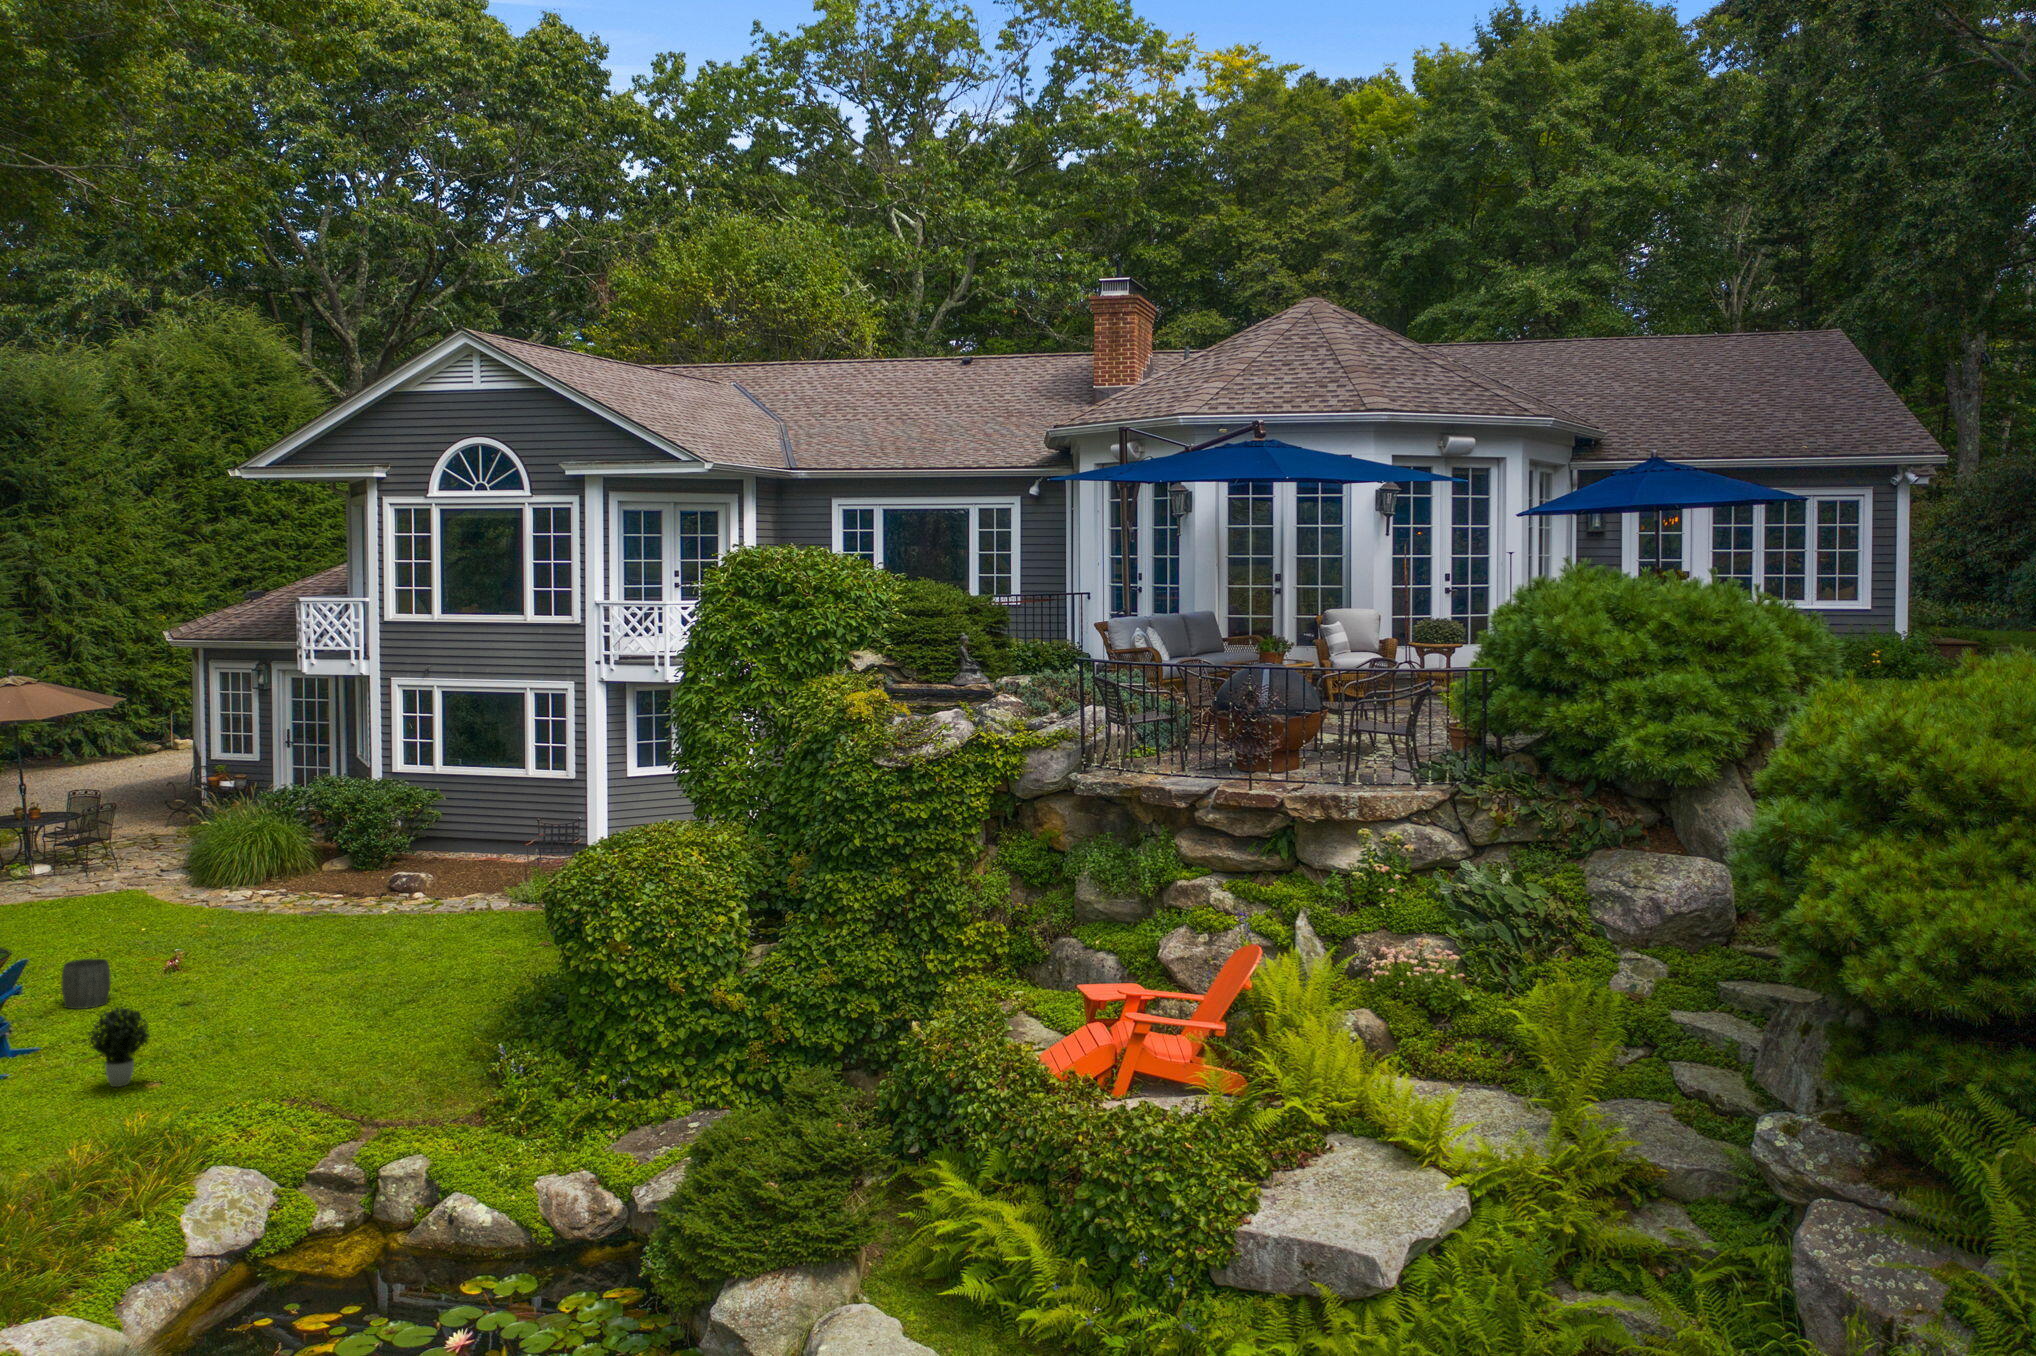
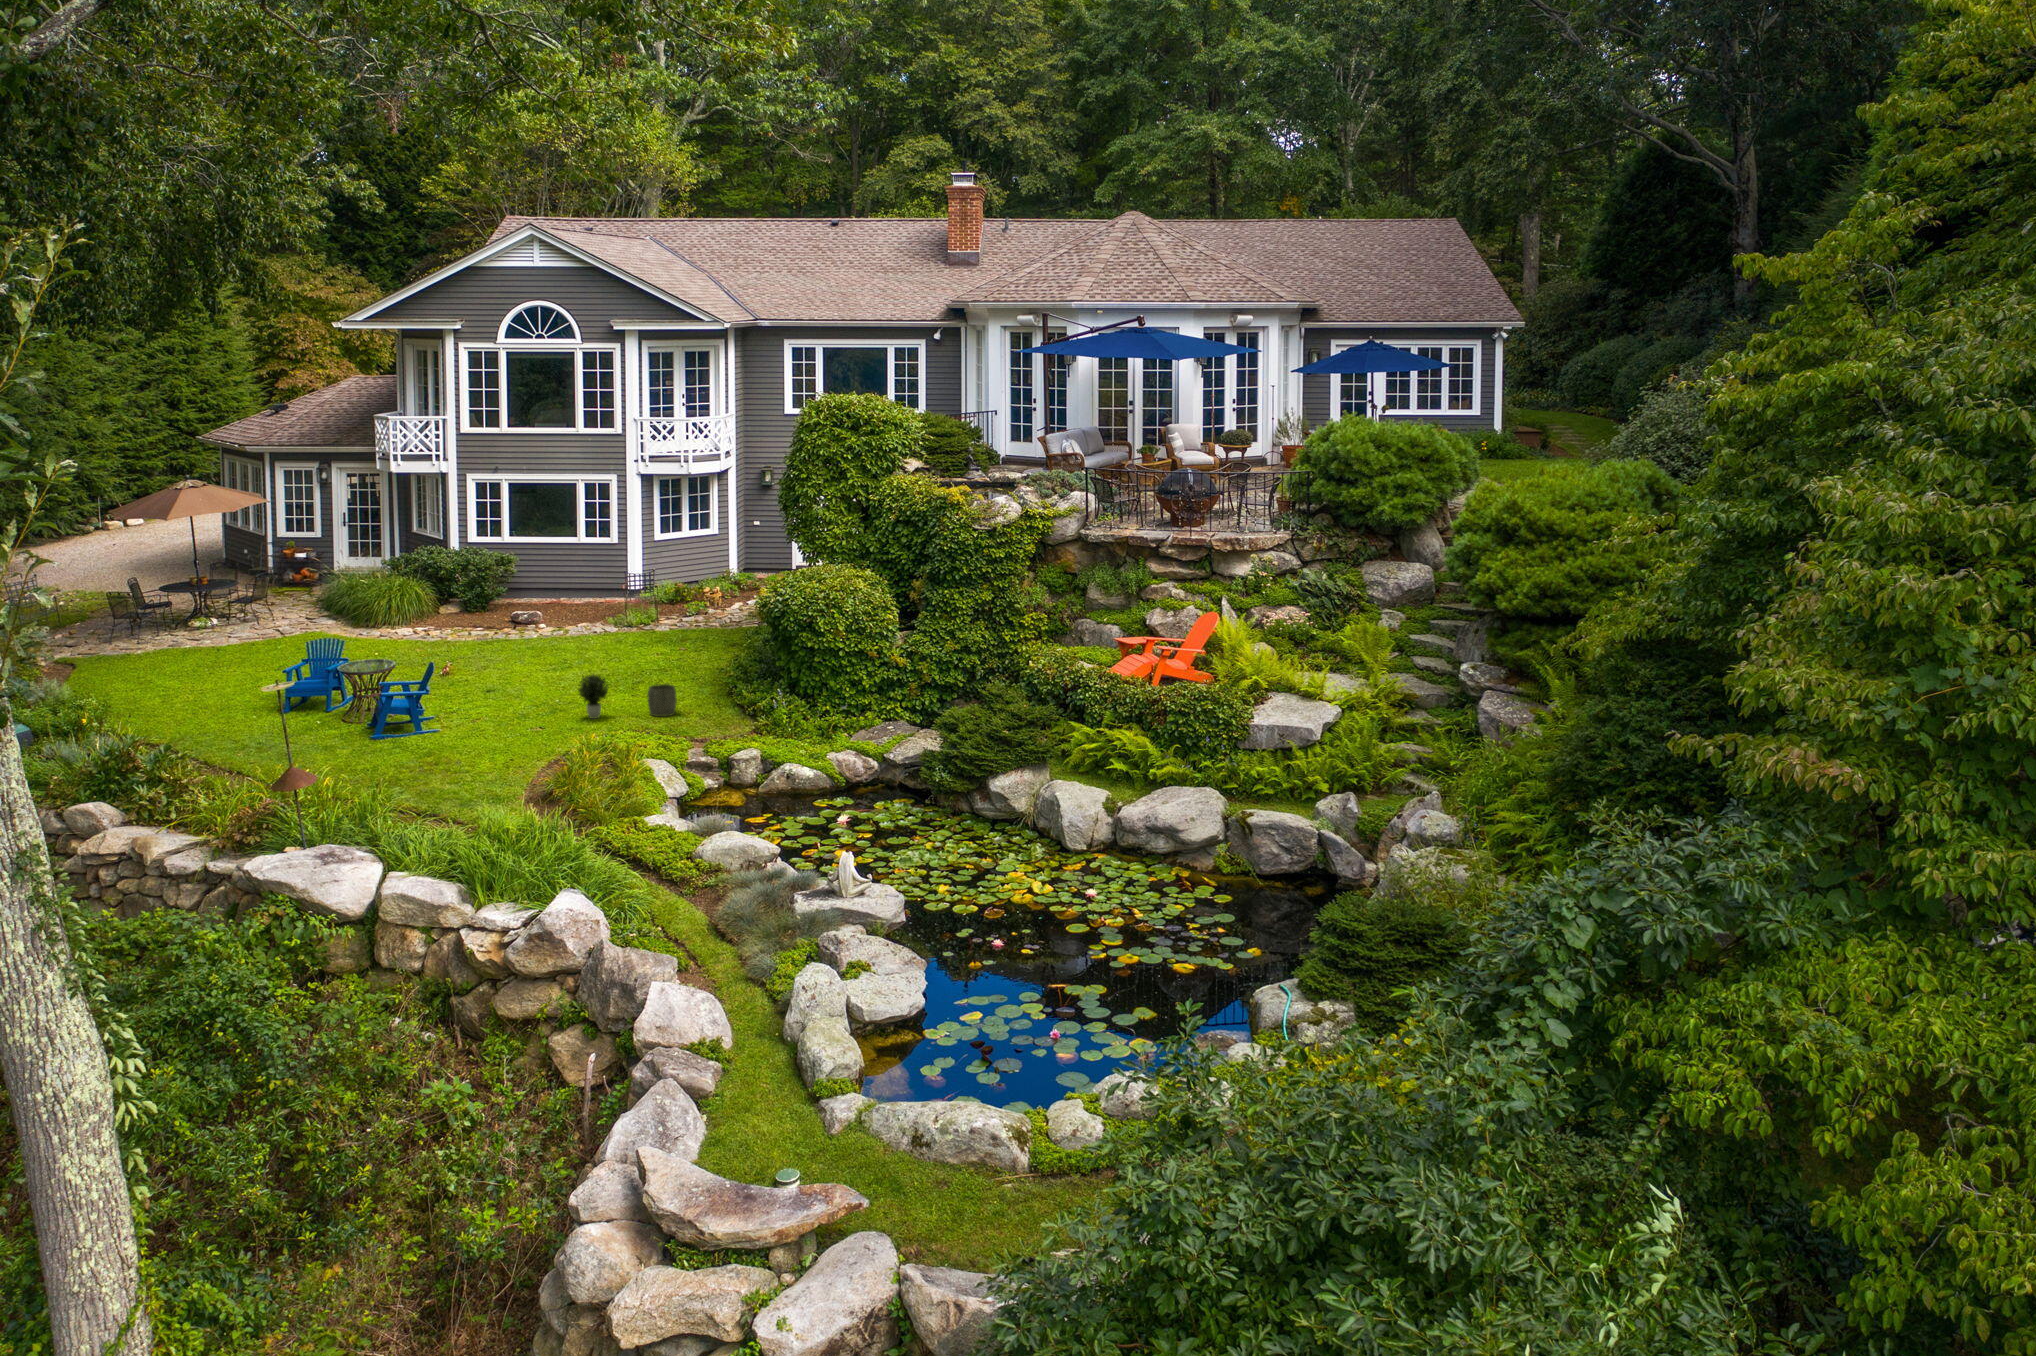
woven basket: present [62,959,111,1009] -> present [648,684,677,717]

